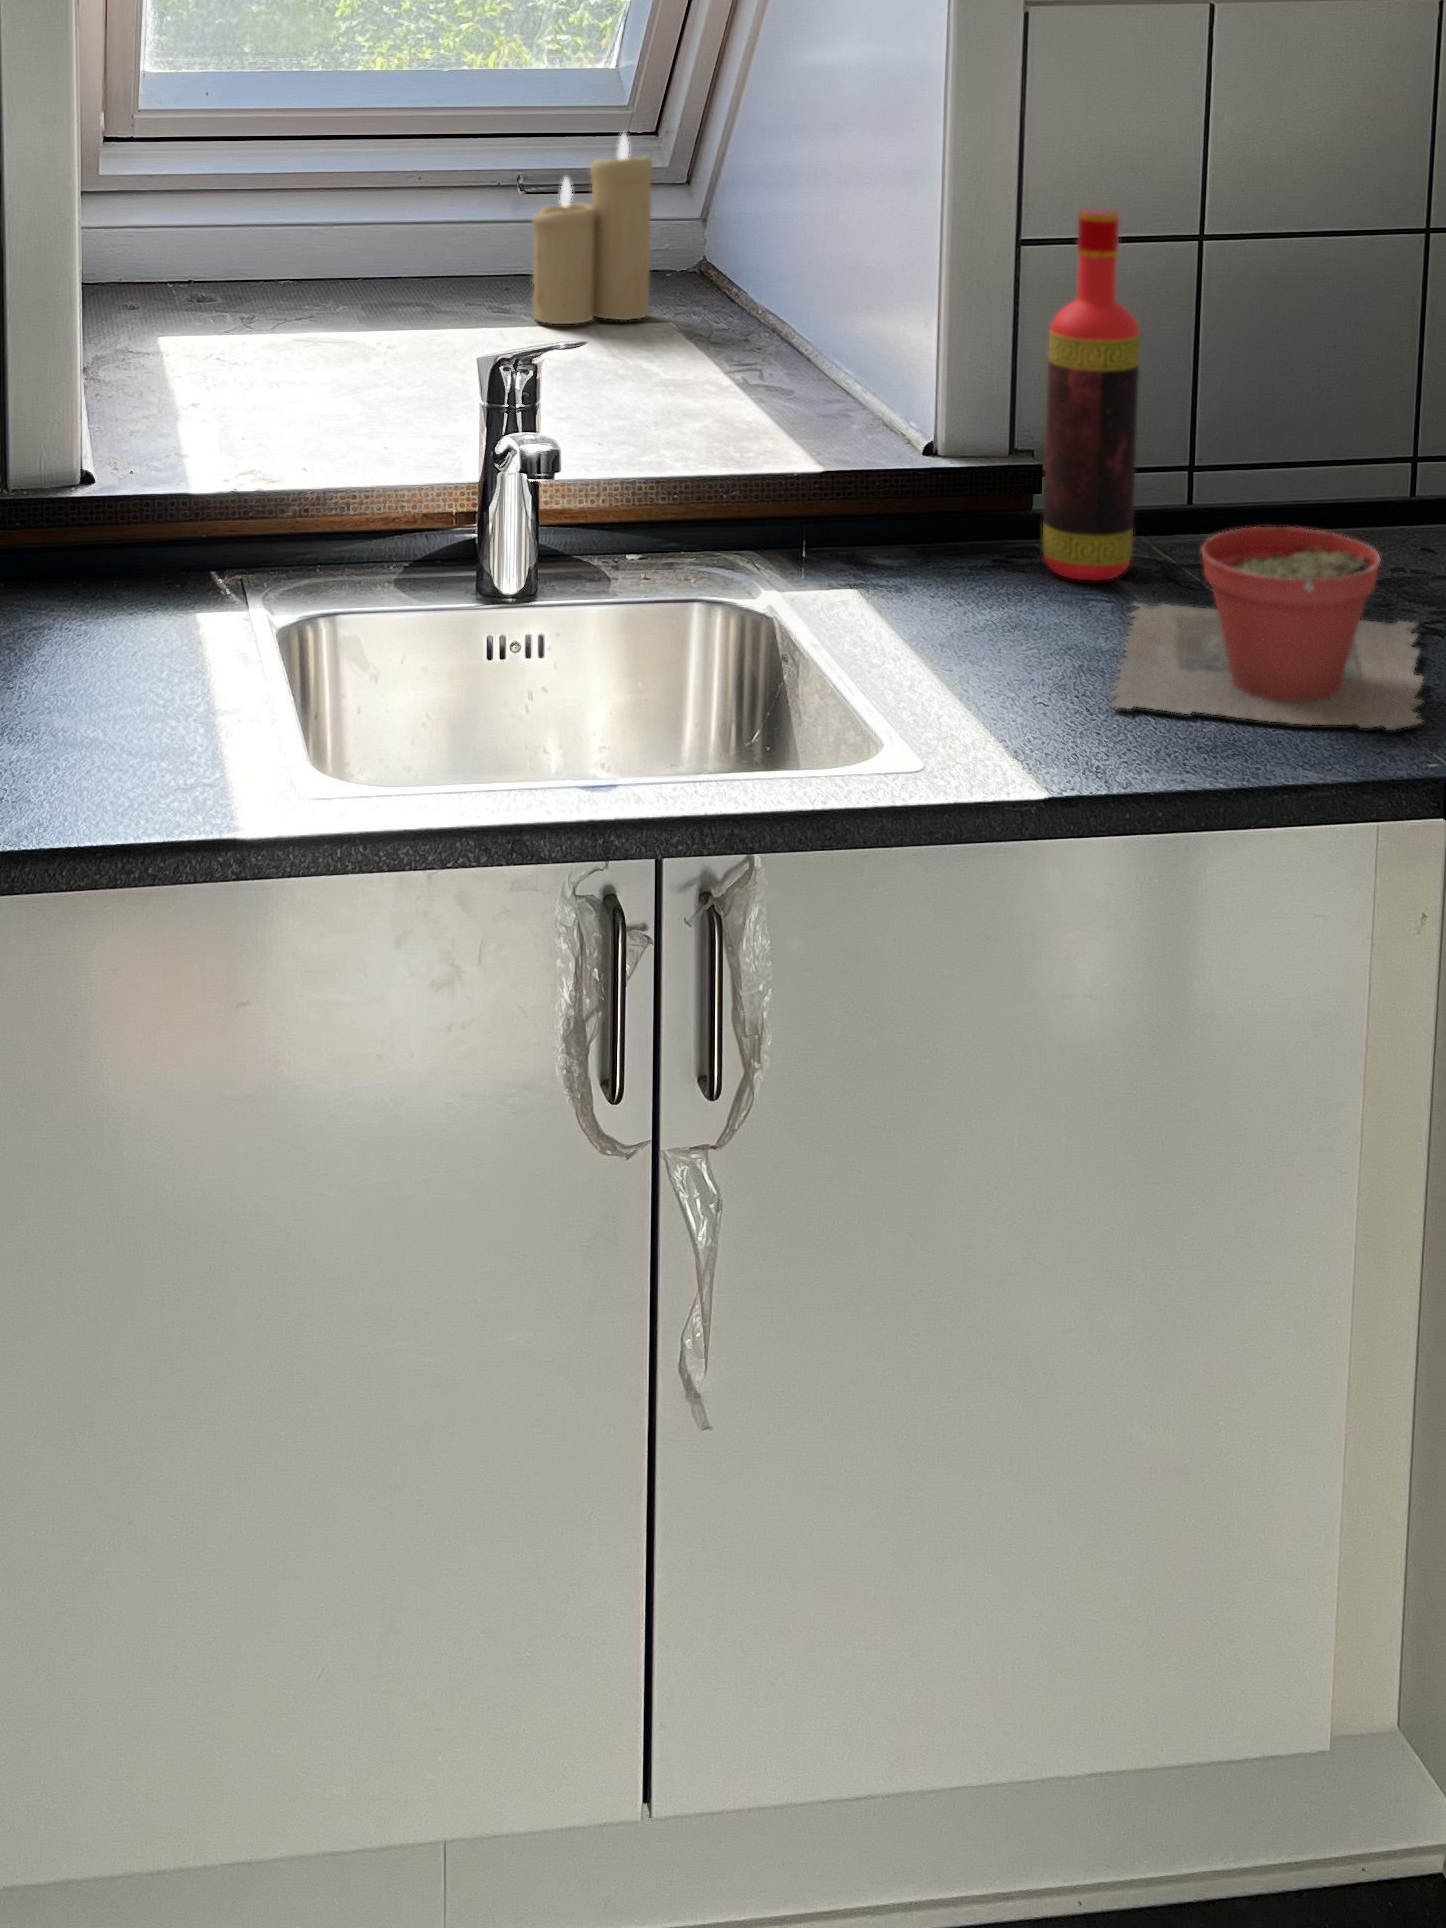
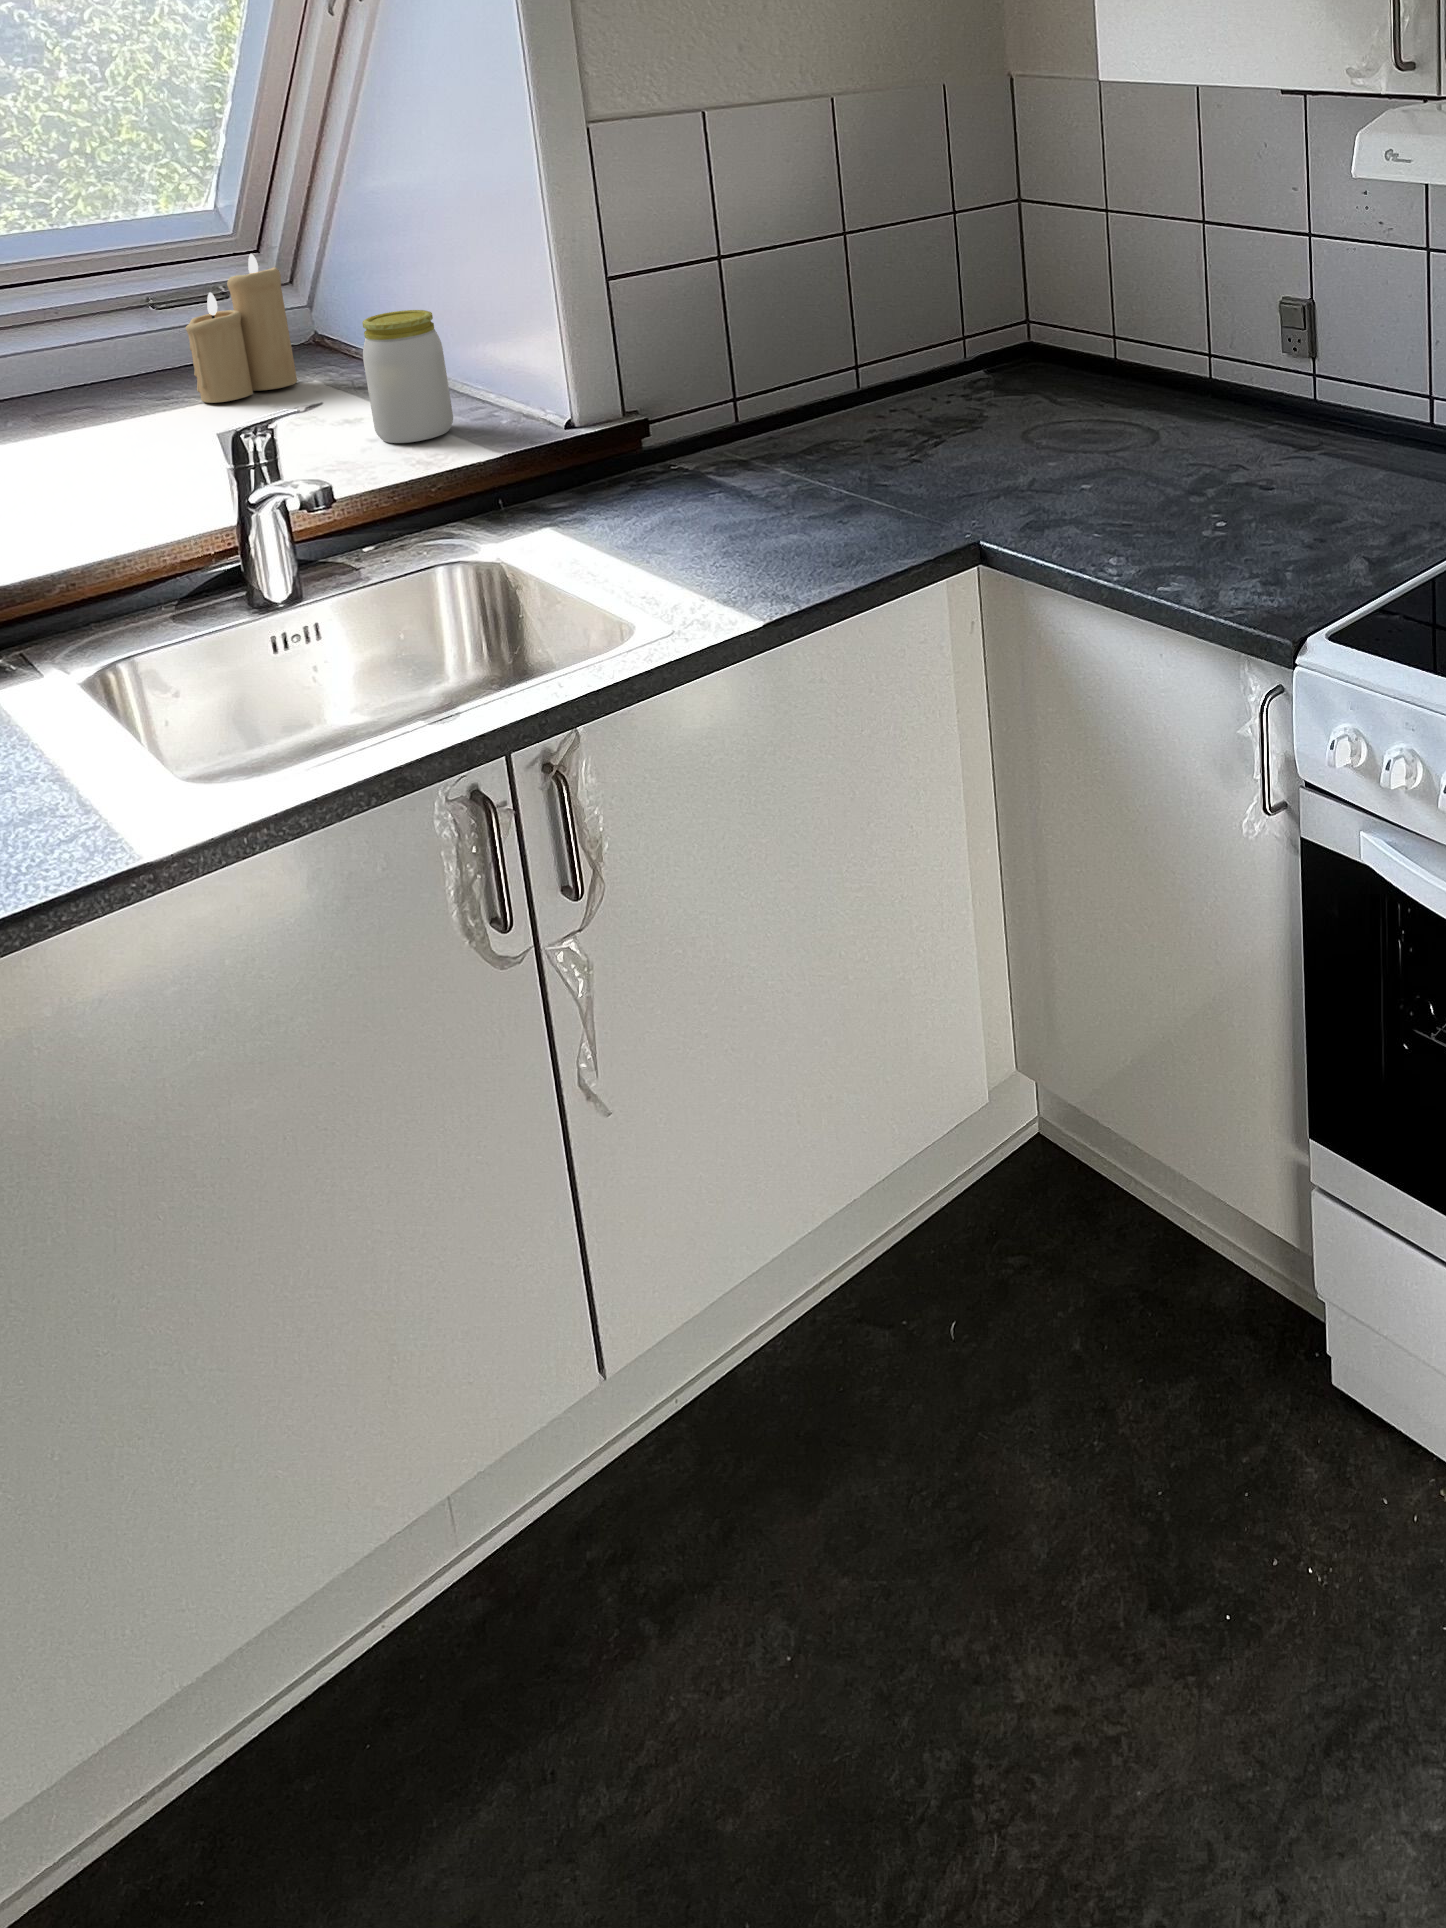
bottle: present [1043,208,1140,581] -> none [640,249,717,488]
jar: none [696,240,798,425] -> present [363,310,453,443]
plant pot: present [1109,527,1423,730] -> none [732,419,947,559]

